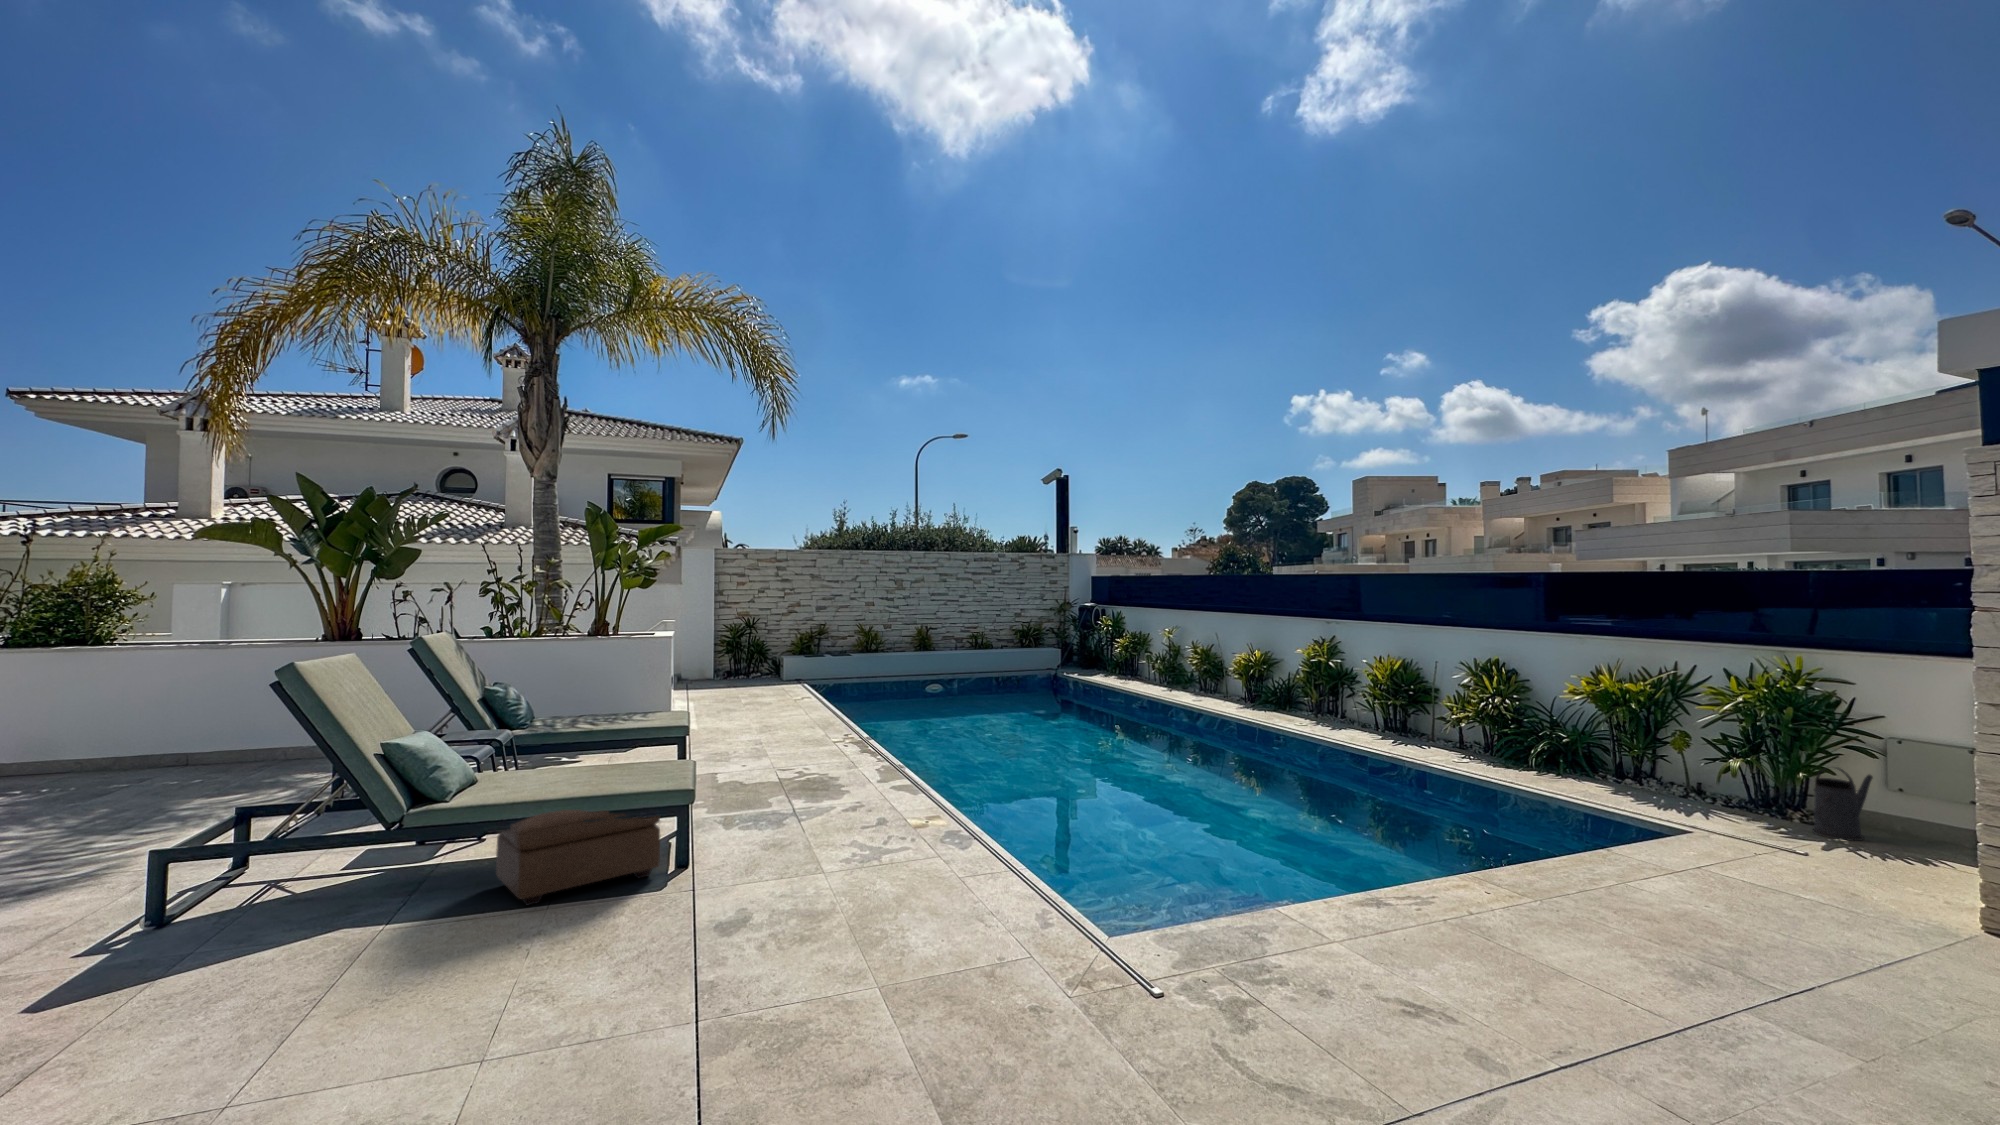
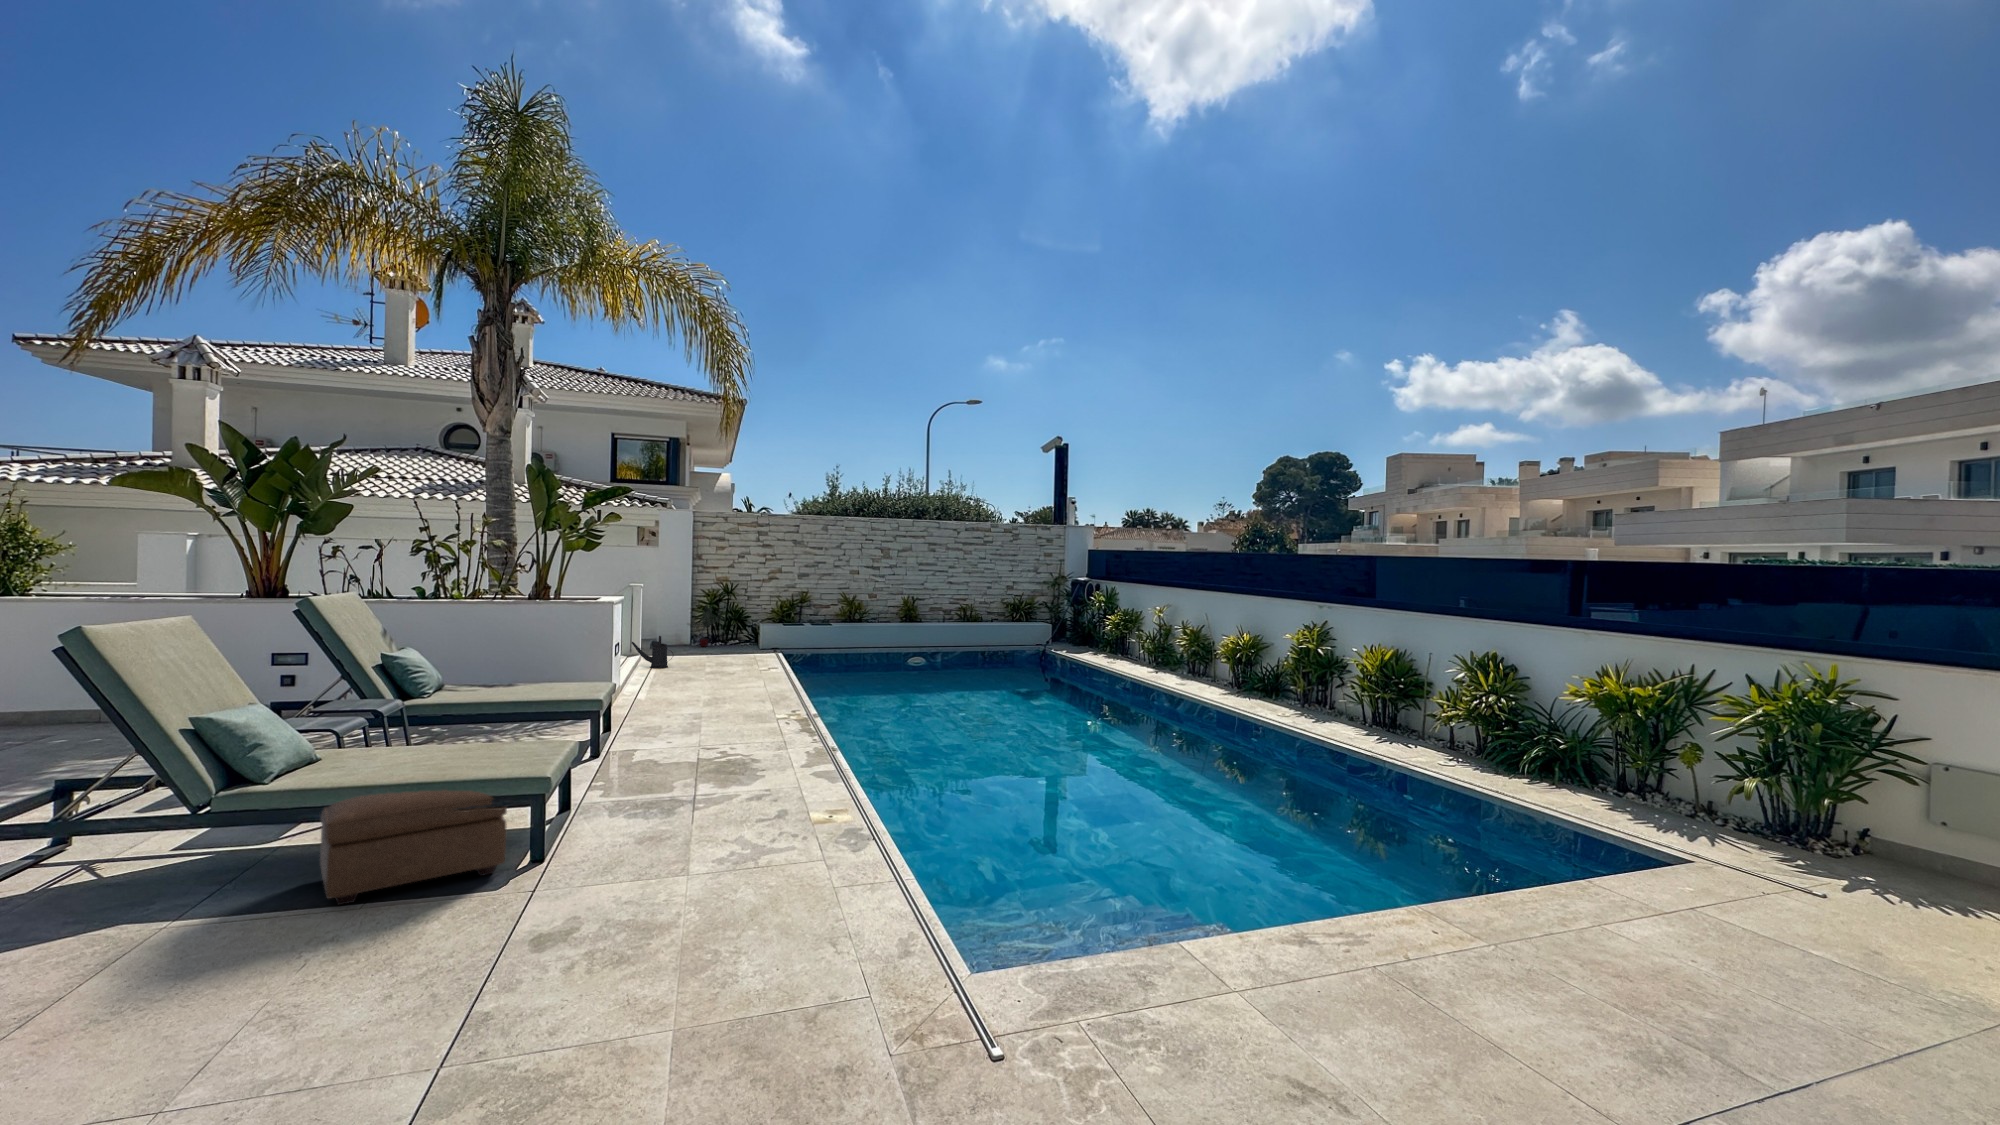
potted tree: none [716,639,750,680] -> present [690,606,721,647]
watering can: present [1813,768,1873,841] -> present [632,636,673,668]

